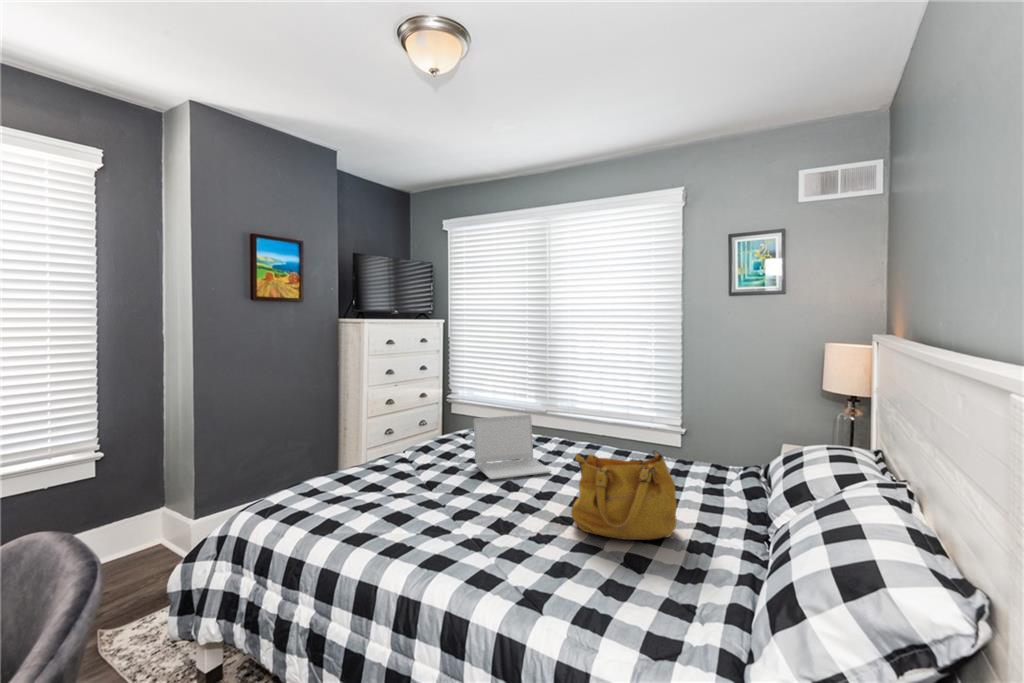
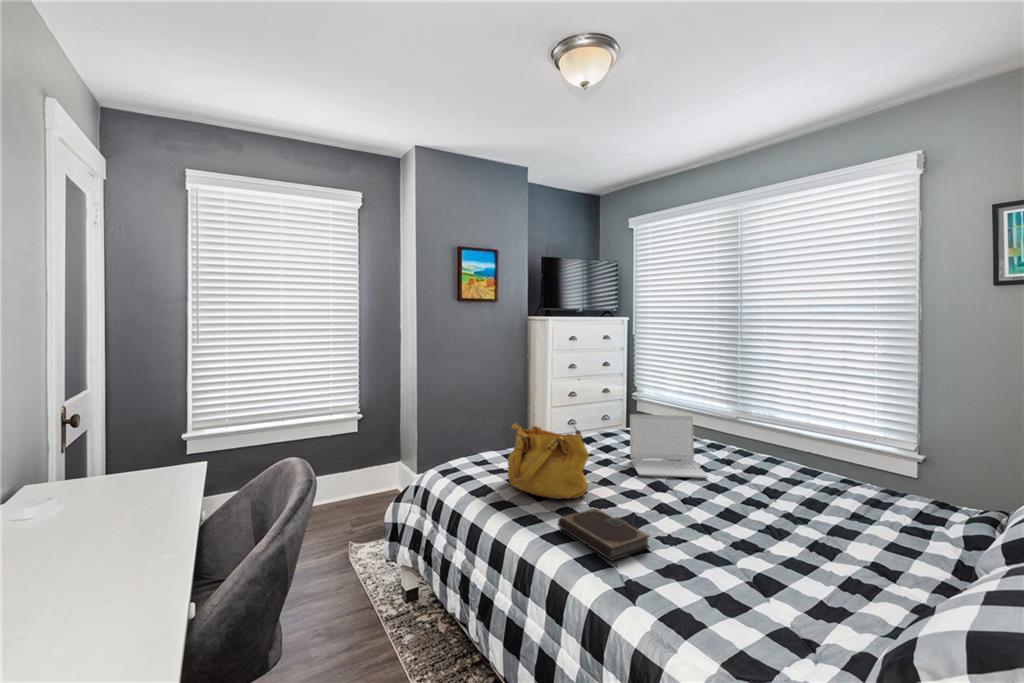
handbag: present [571,450,677,540] -> present [507,423,588,499]
notebook: none [433,521,531,574] -> present [558,508,650,561]

